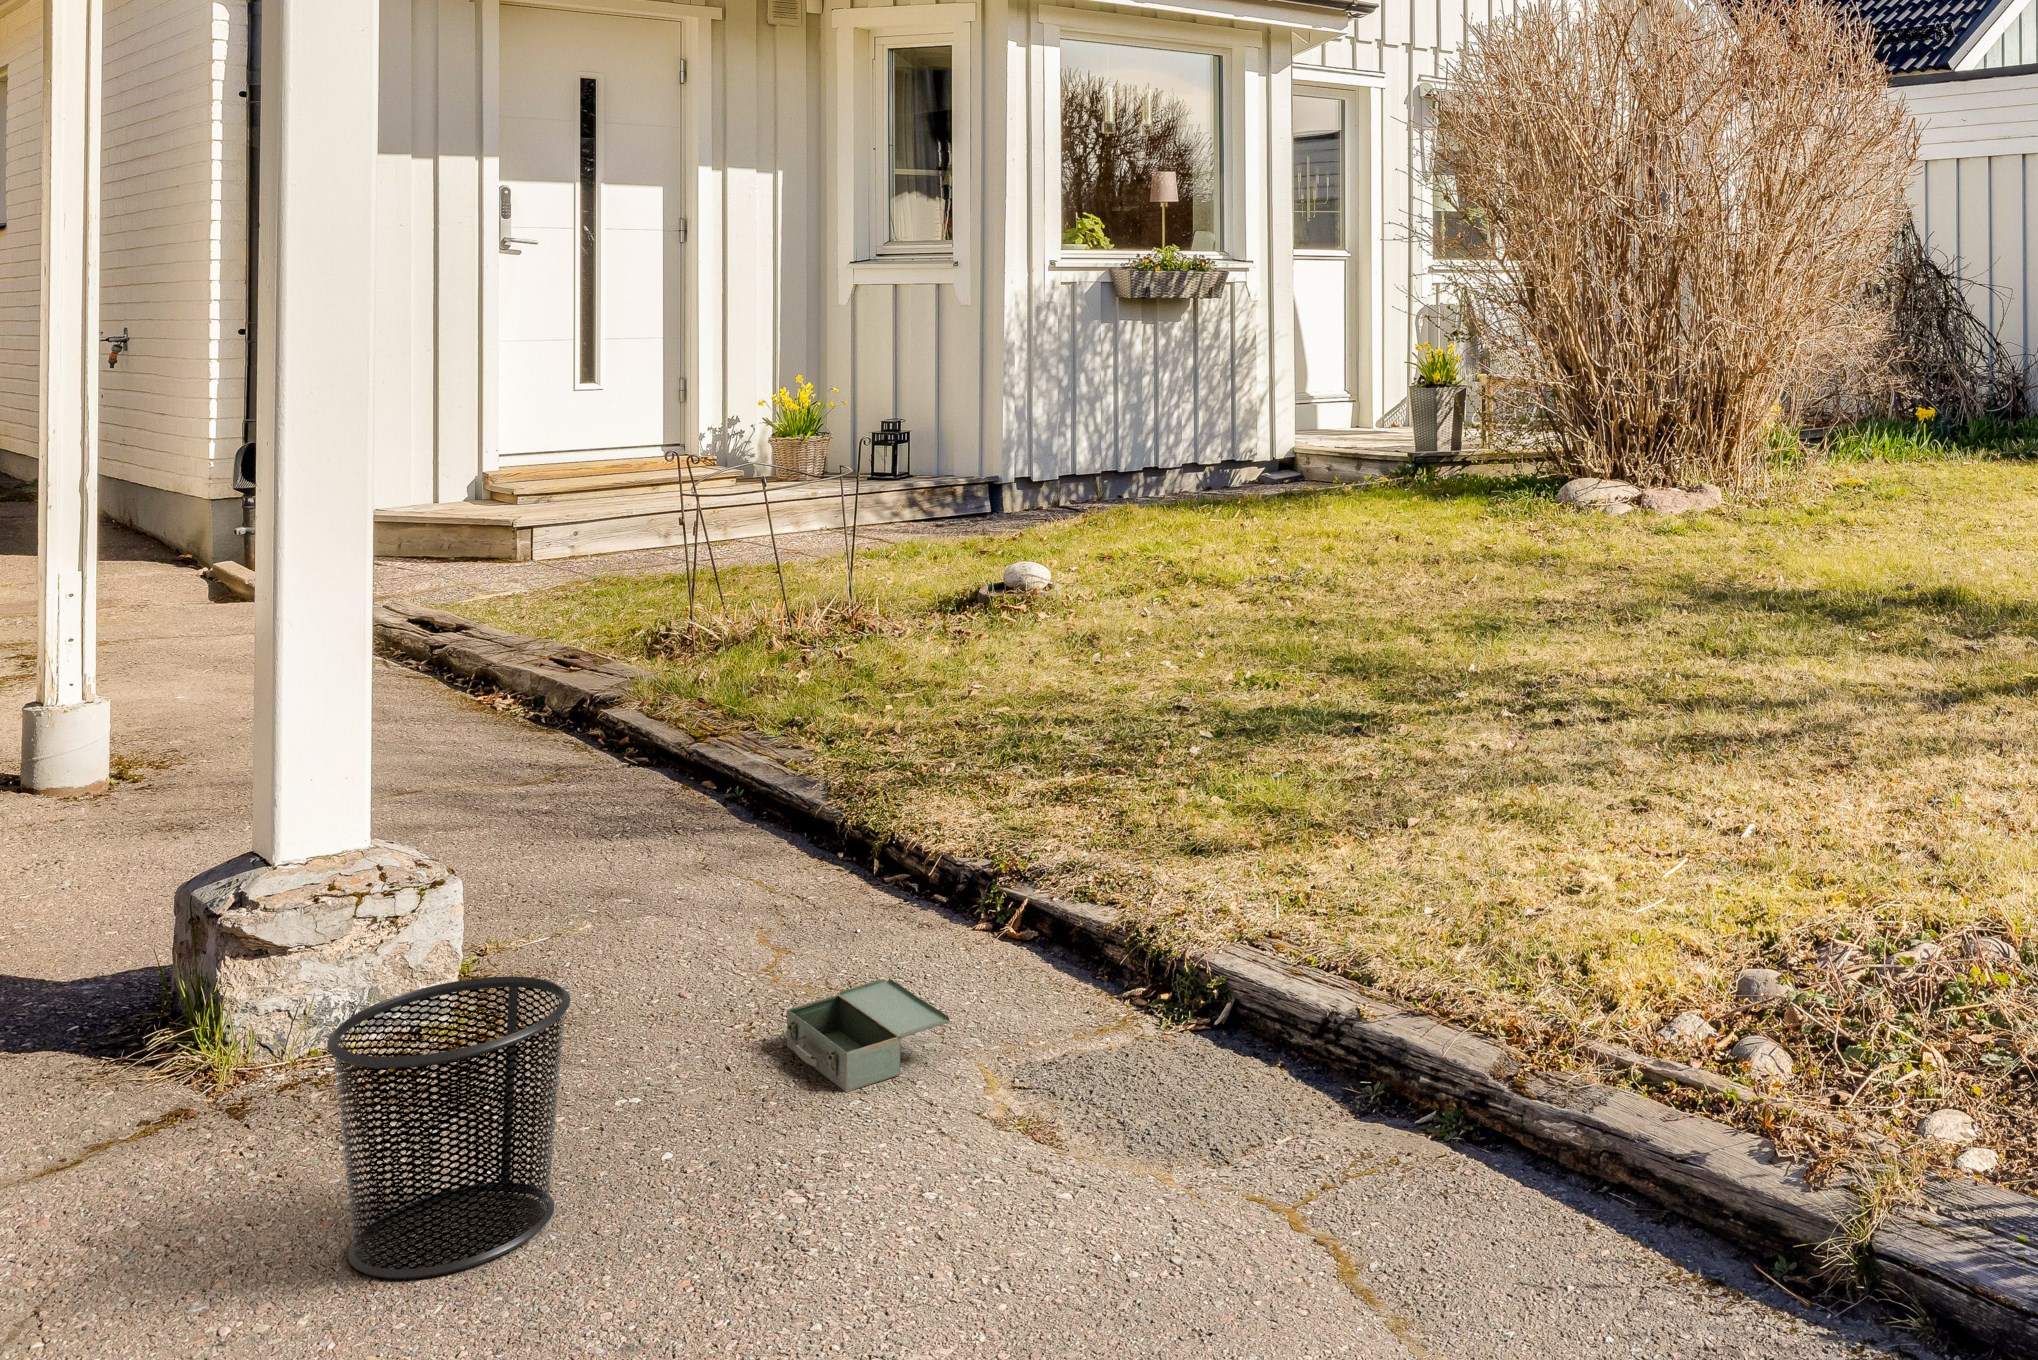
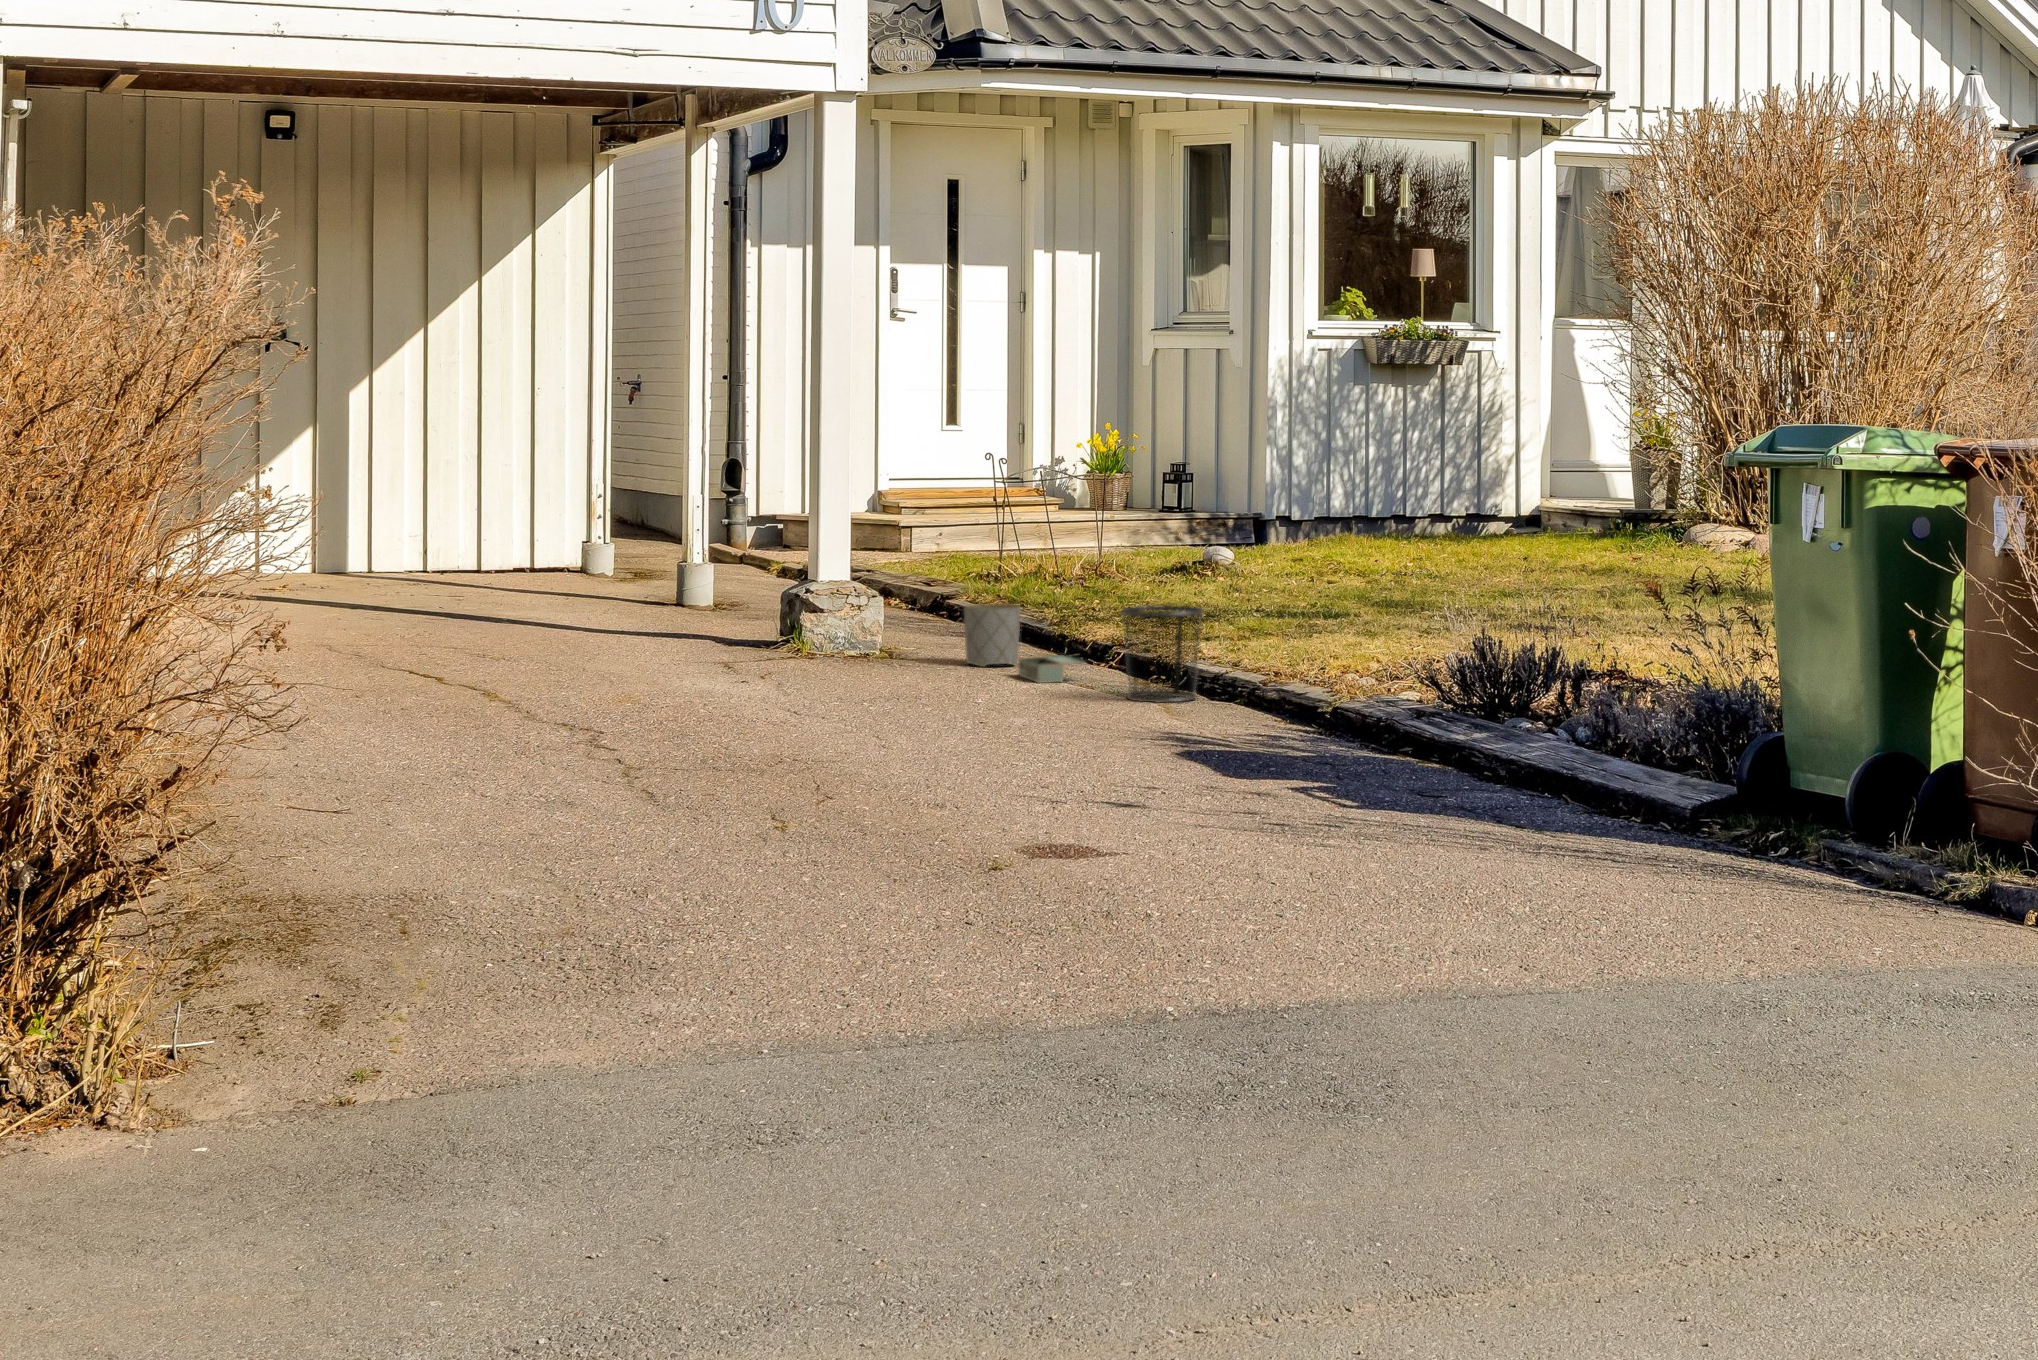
planter: none [649,844,774,997] -> present [964,604,1021,667]
waste bin: present [327,976,571,1279] -> present [1122,605,1203,702]

